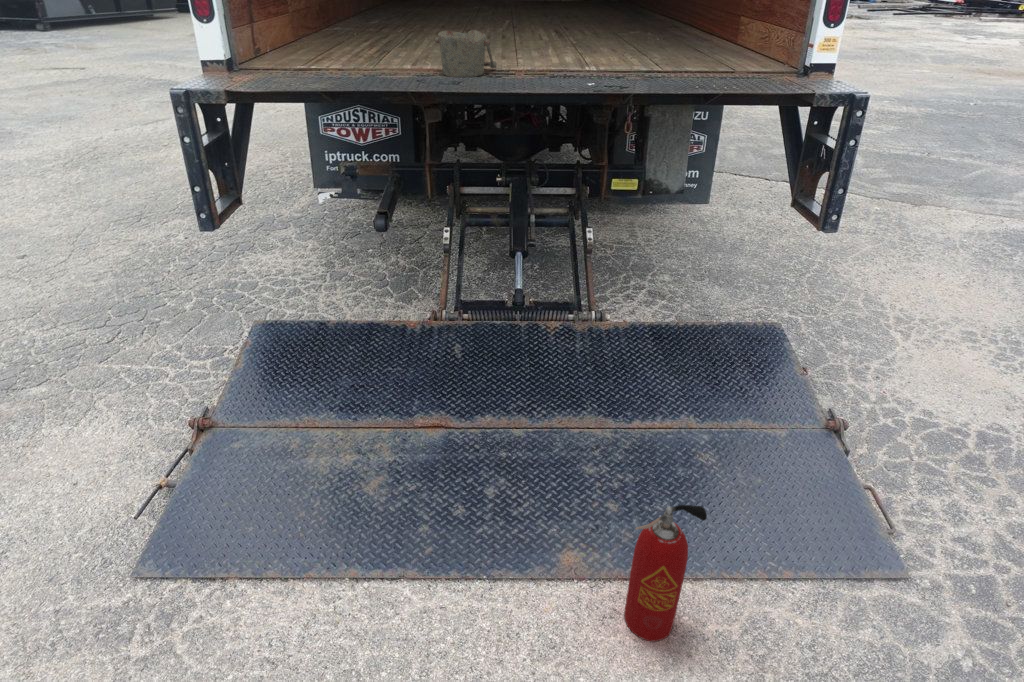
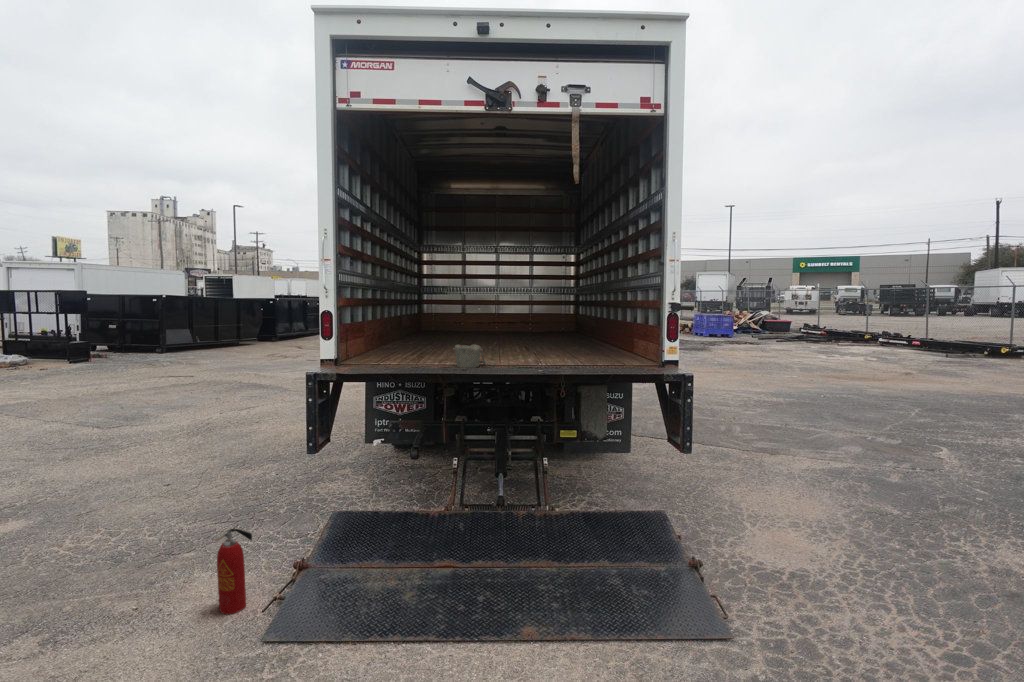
fire extinguisher: present [624,505,707,641] -> present [213,529,252,614]

